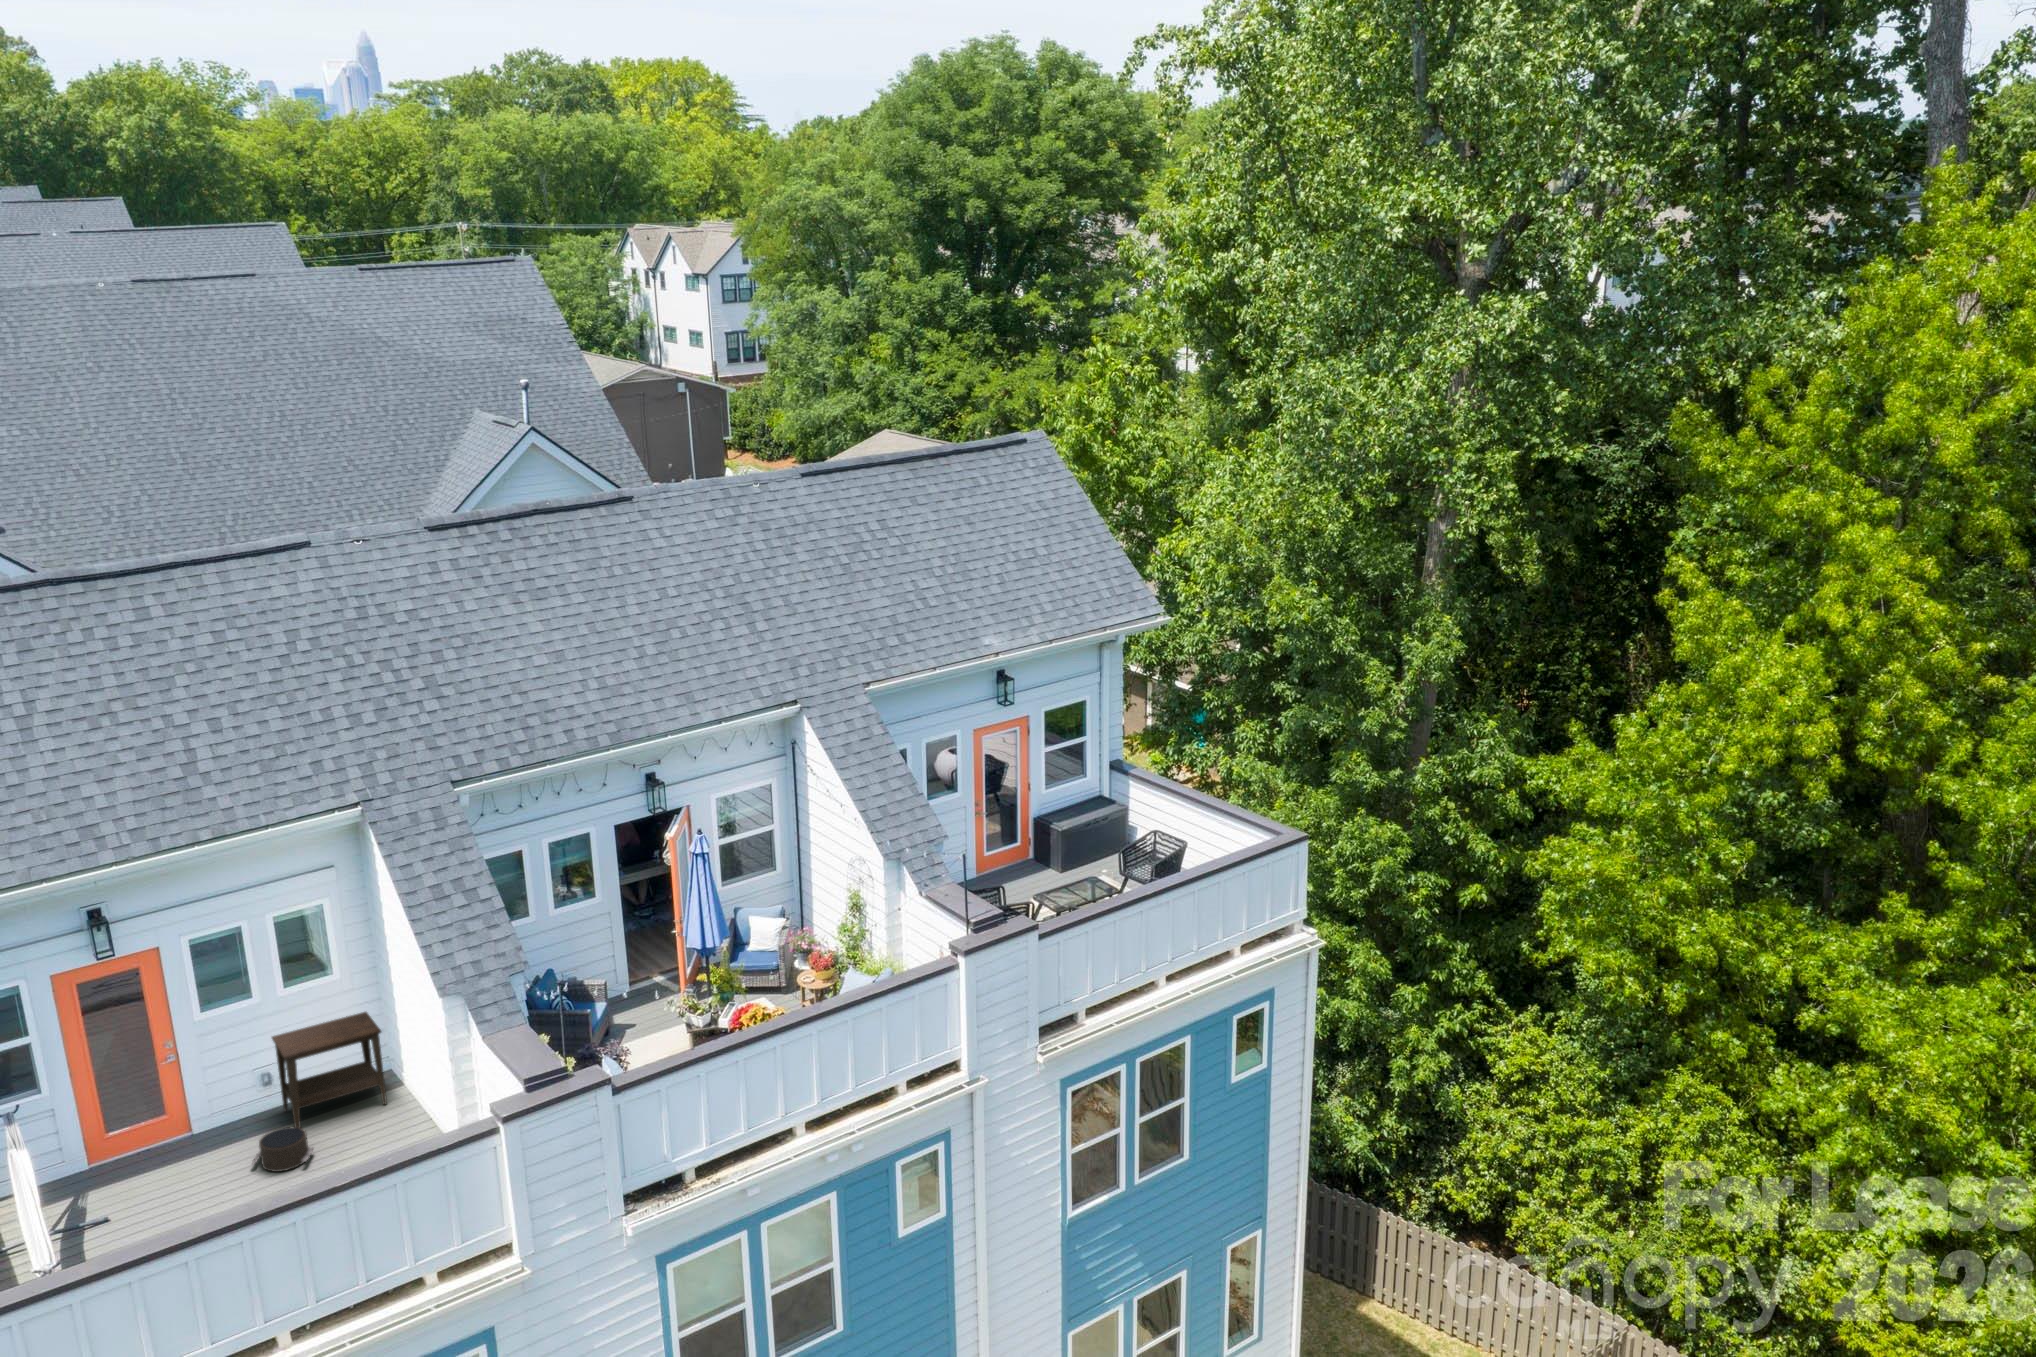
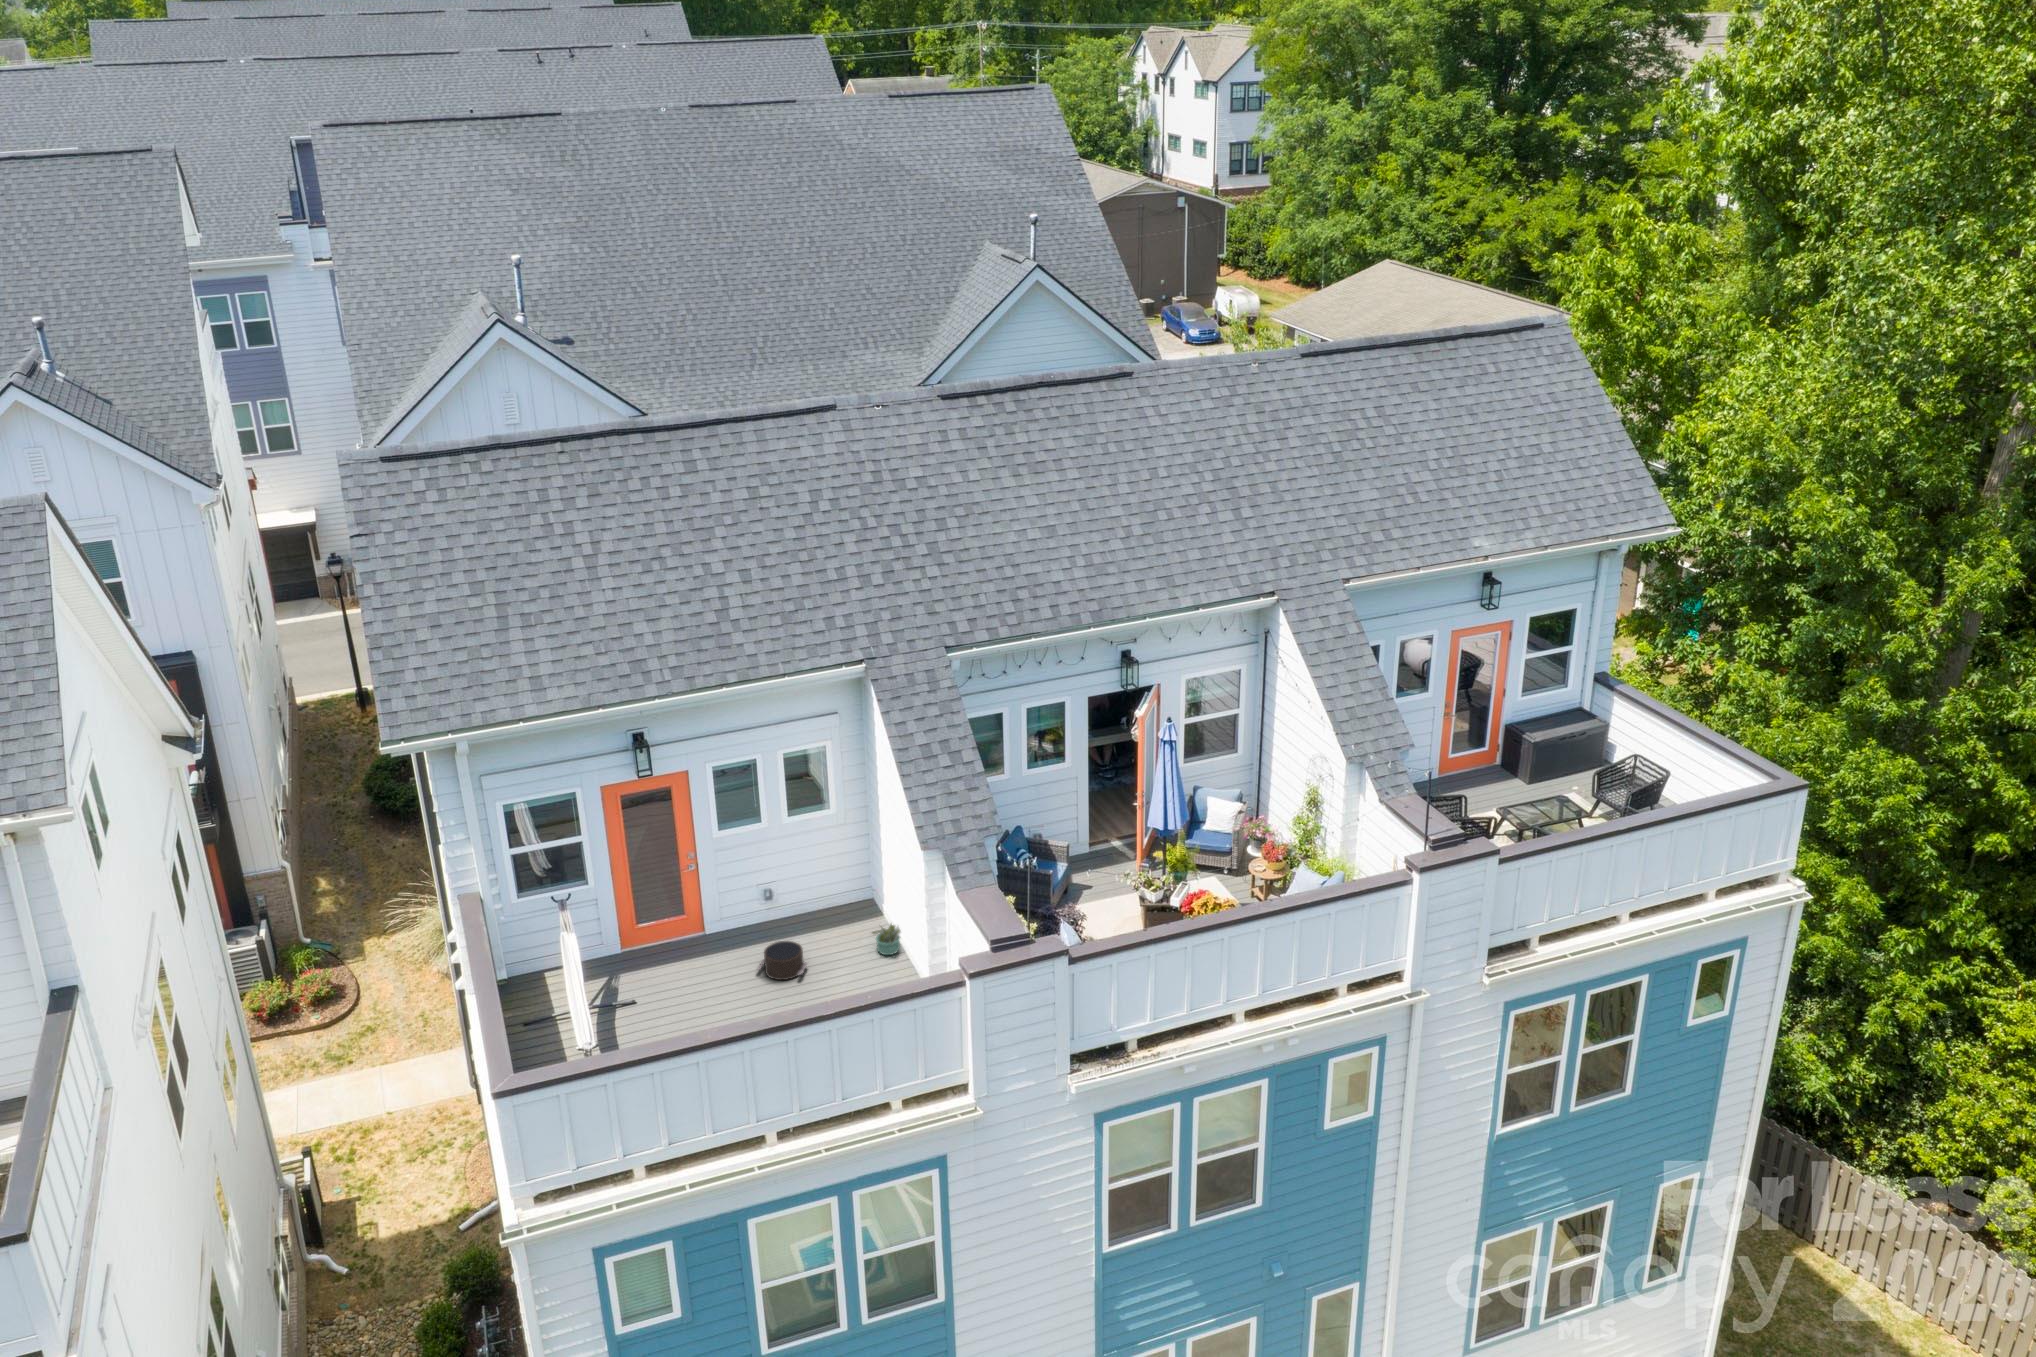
side table: present [272,1012,387,1127] -> none [779,845,871,944]
decorative plant: none [385,1089,423,1127] -> present [872,924,901,955]

